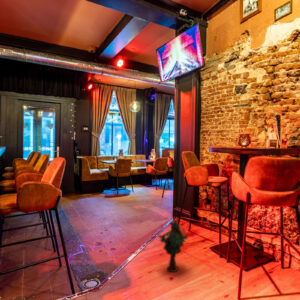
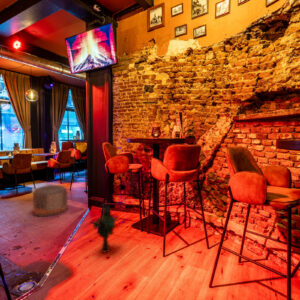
pouf: none [123,191,152,221] -> present [33,185,67,217]

